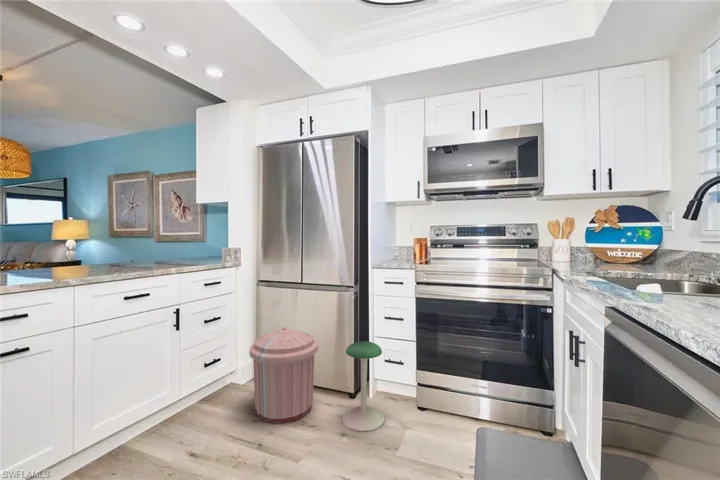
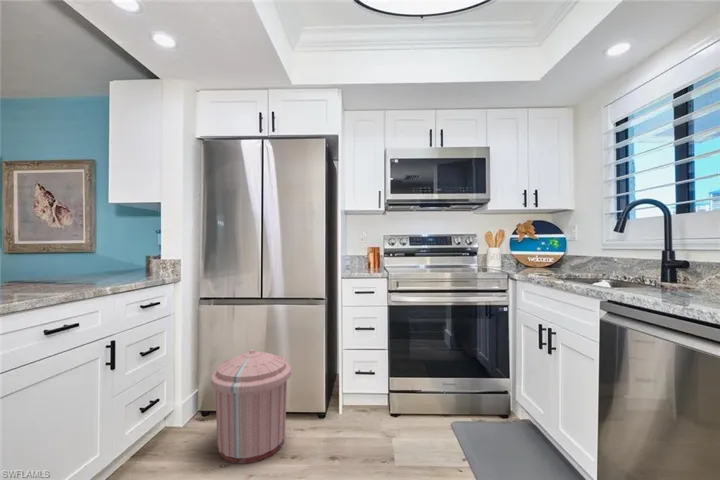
stool: present [342,341,385,432] -> none [323,355,367,450]

